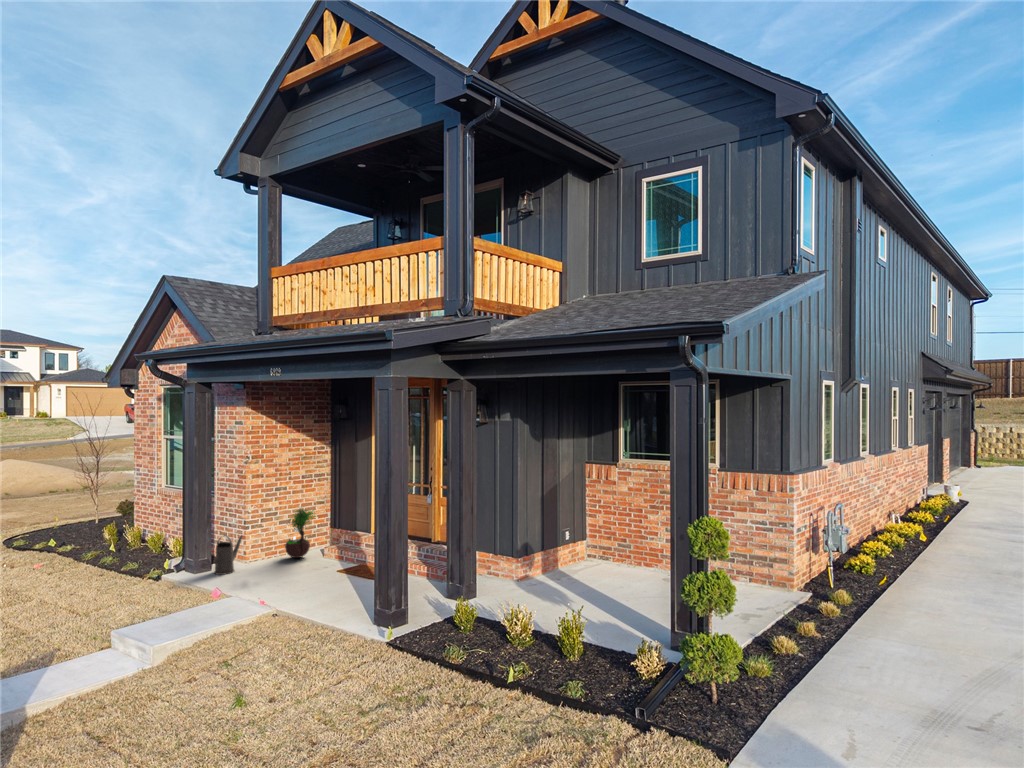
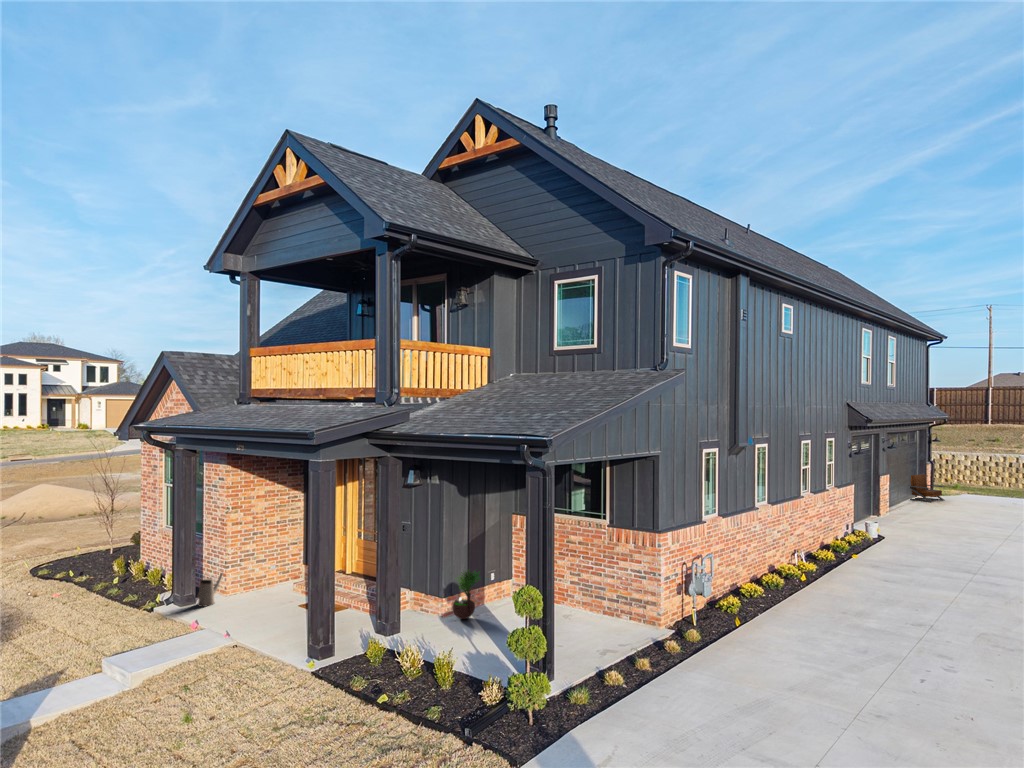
lounge chair: none [960,442,1001,471] -> present [910,474,944,503]
potted tree: present [285,509,315,558] -> present [452,572,479,619]

